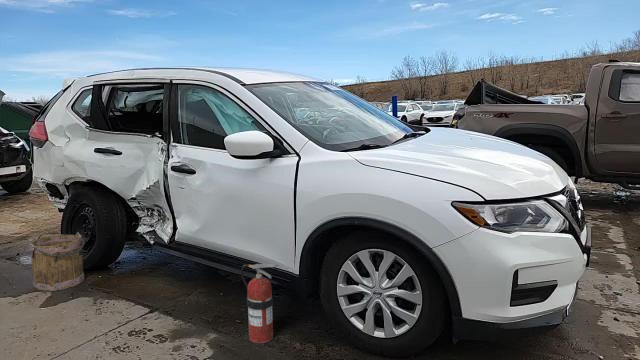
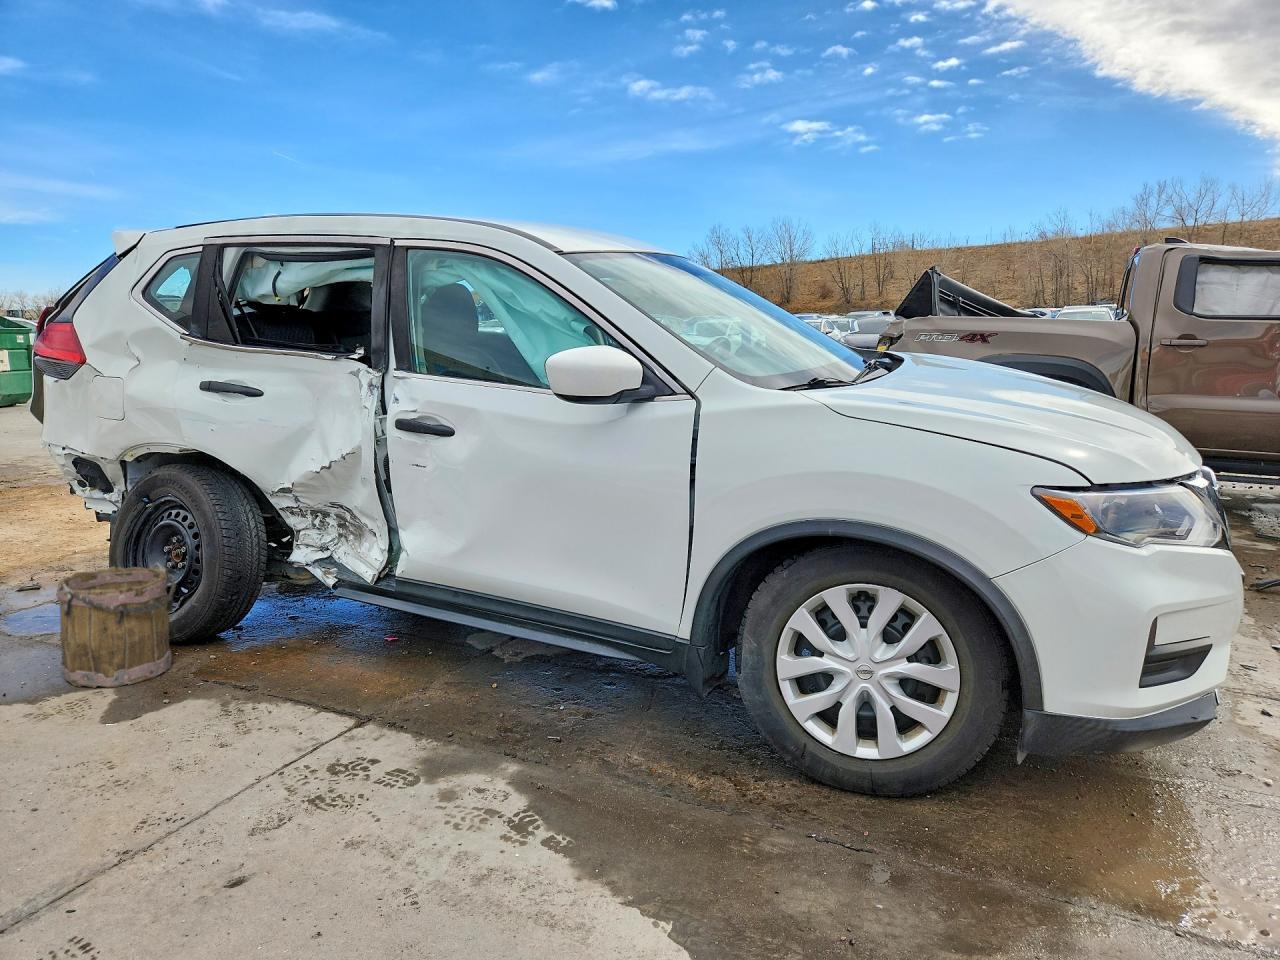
fire extinguisher: present [241,263,278,343] -> none [566,618,652,780]

